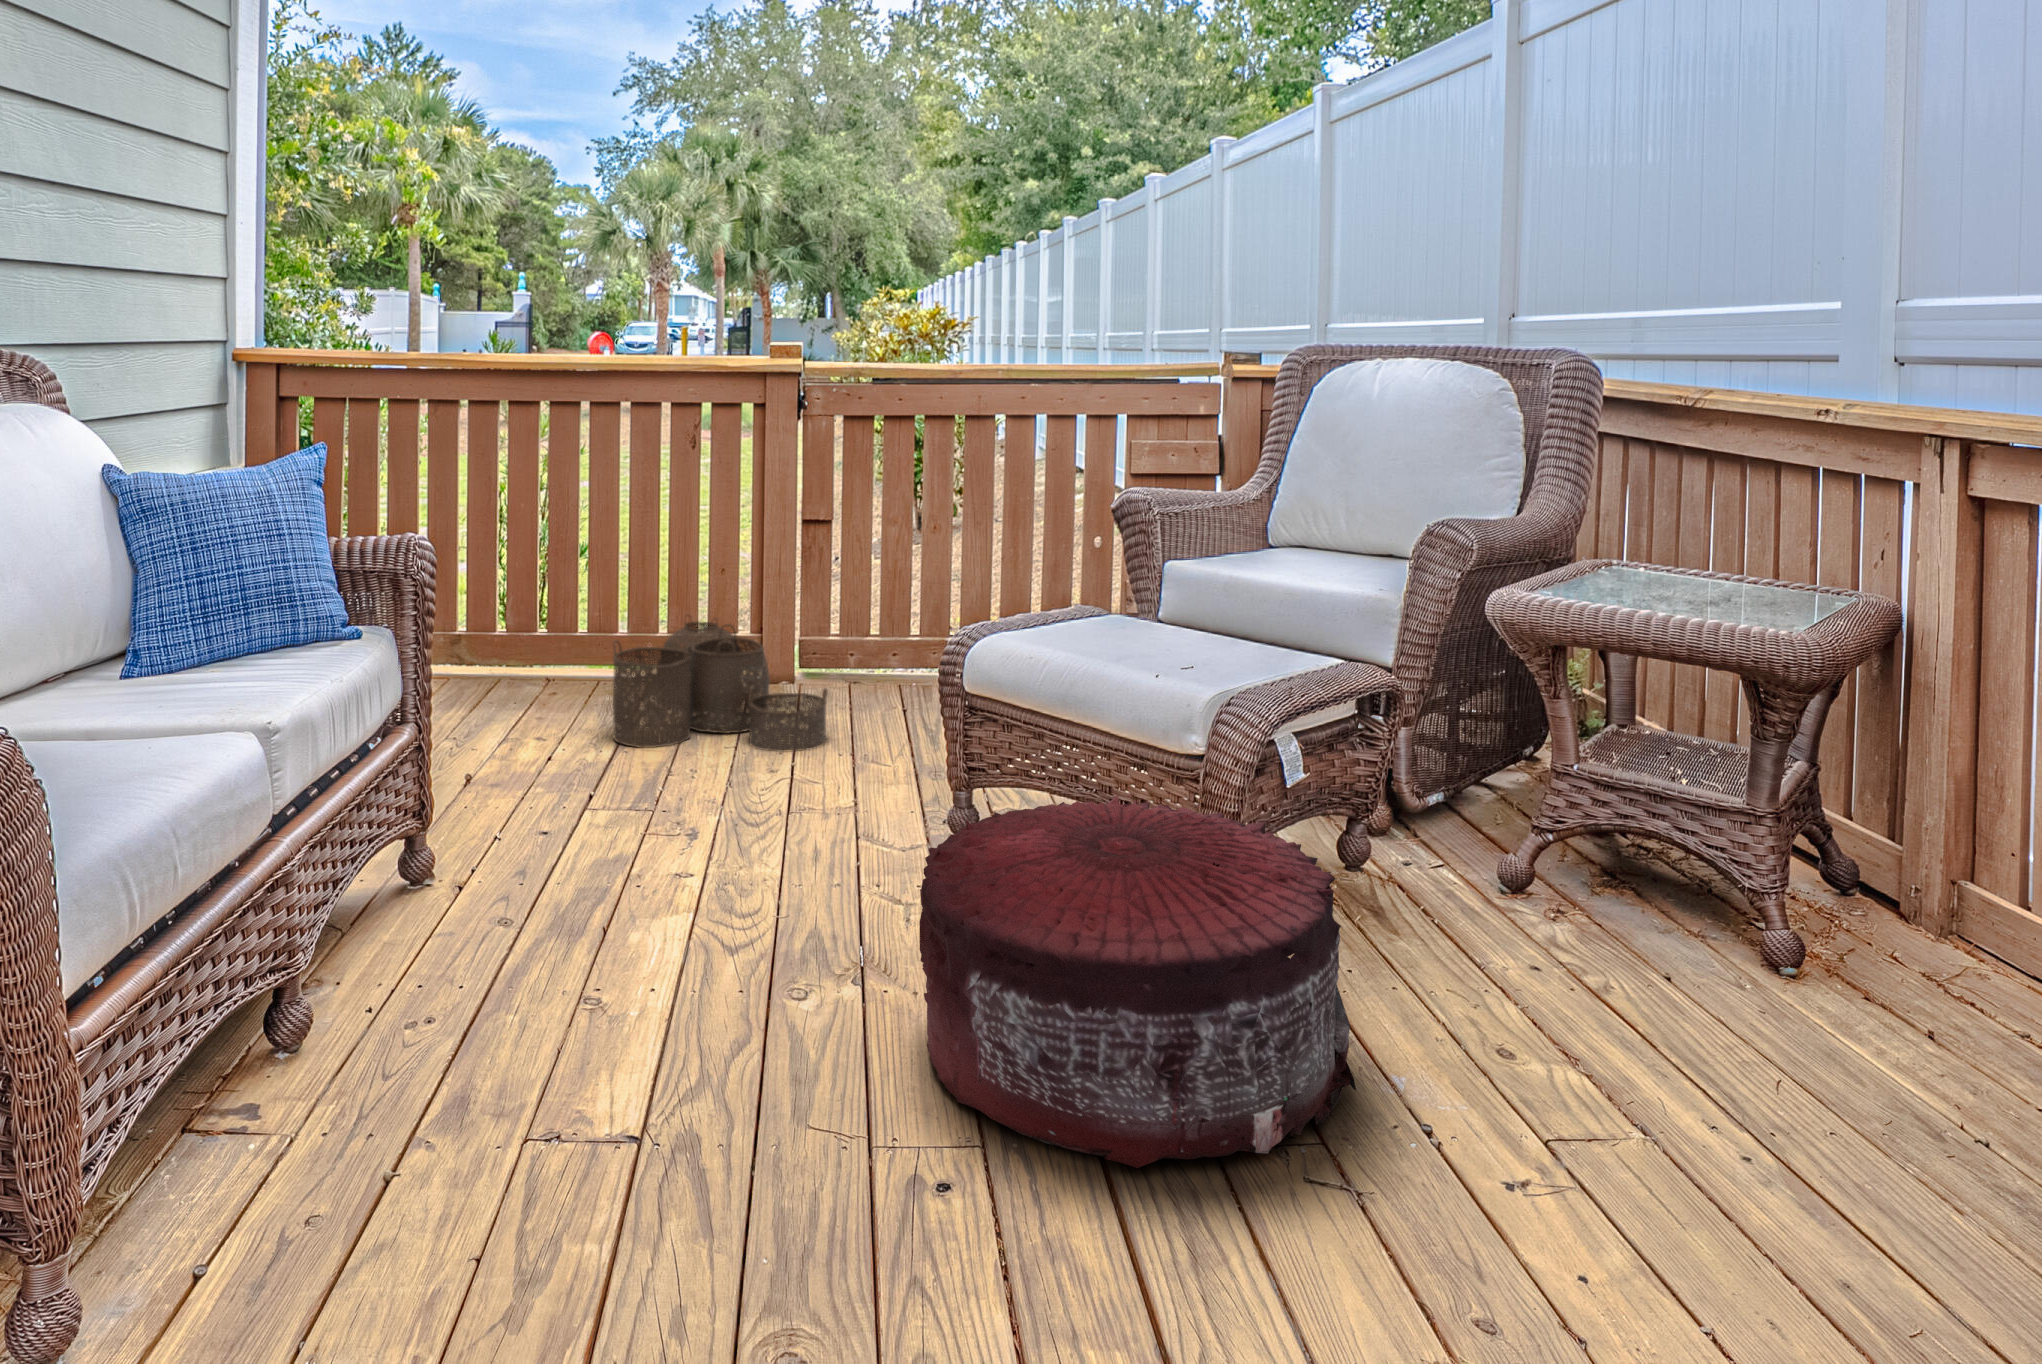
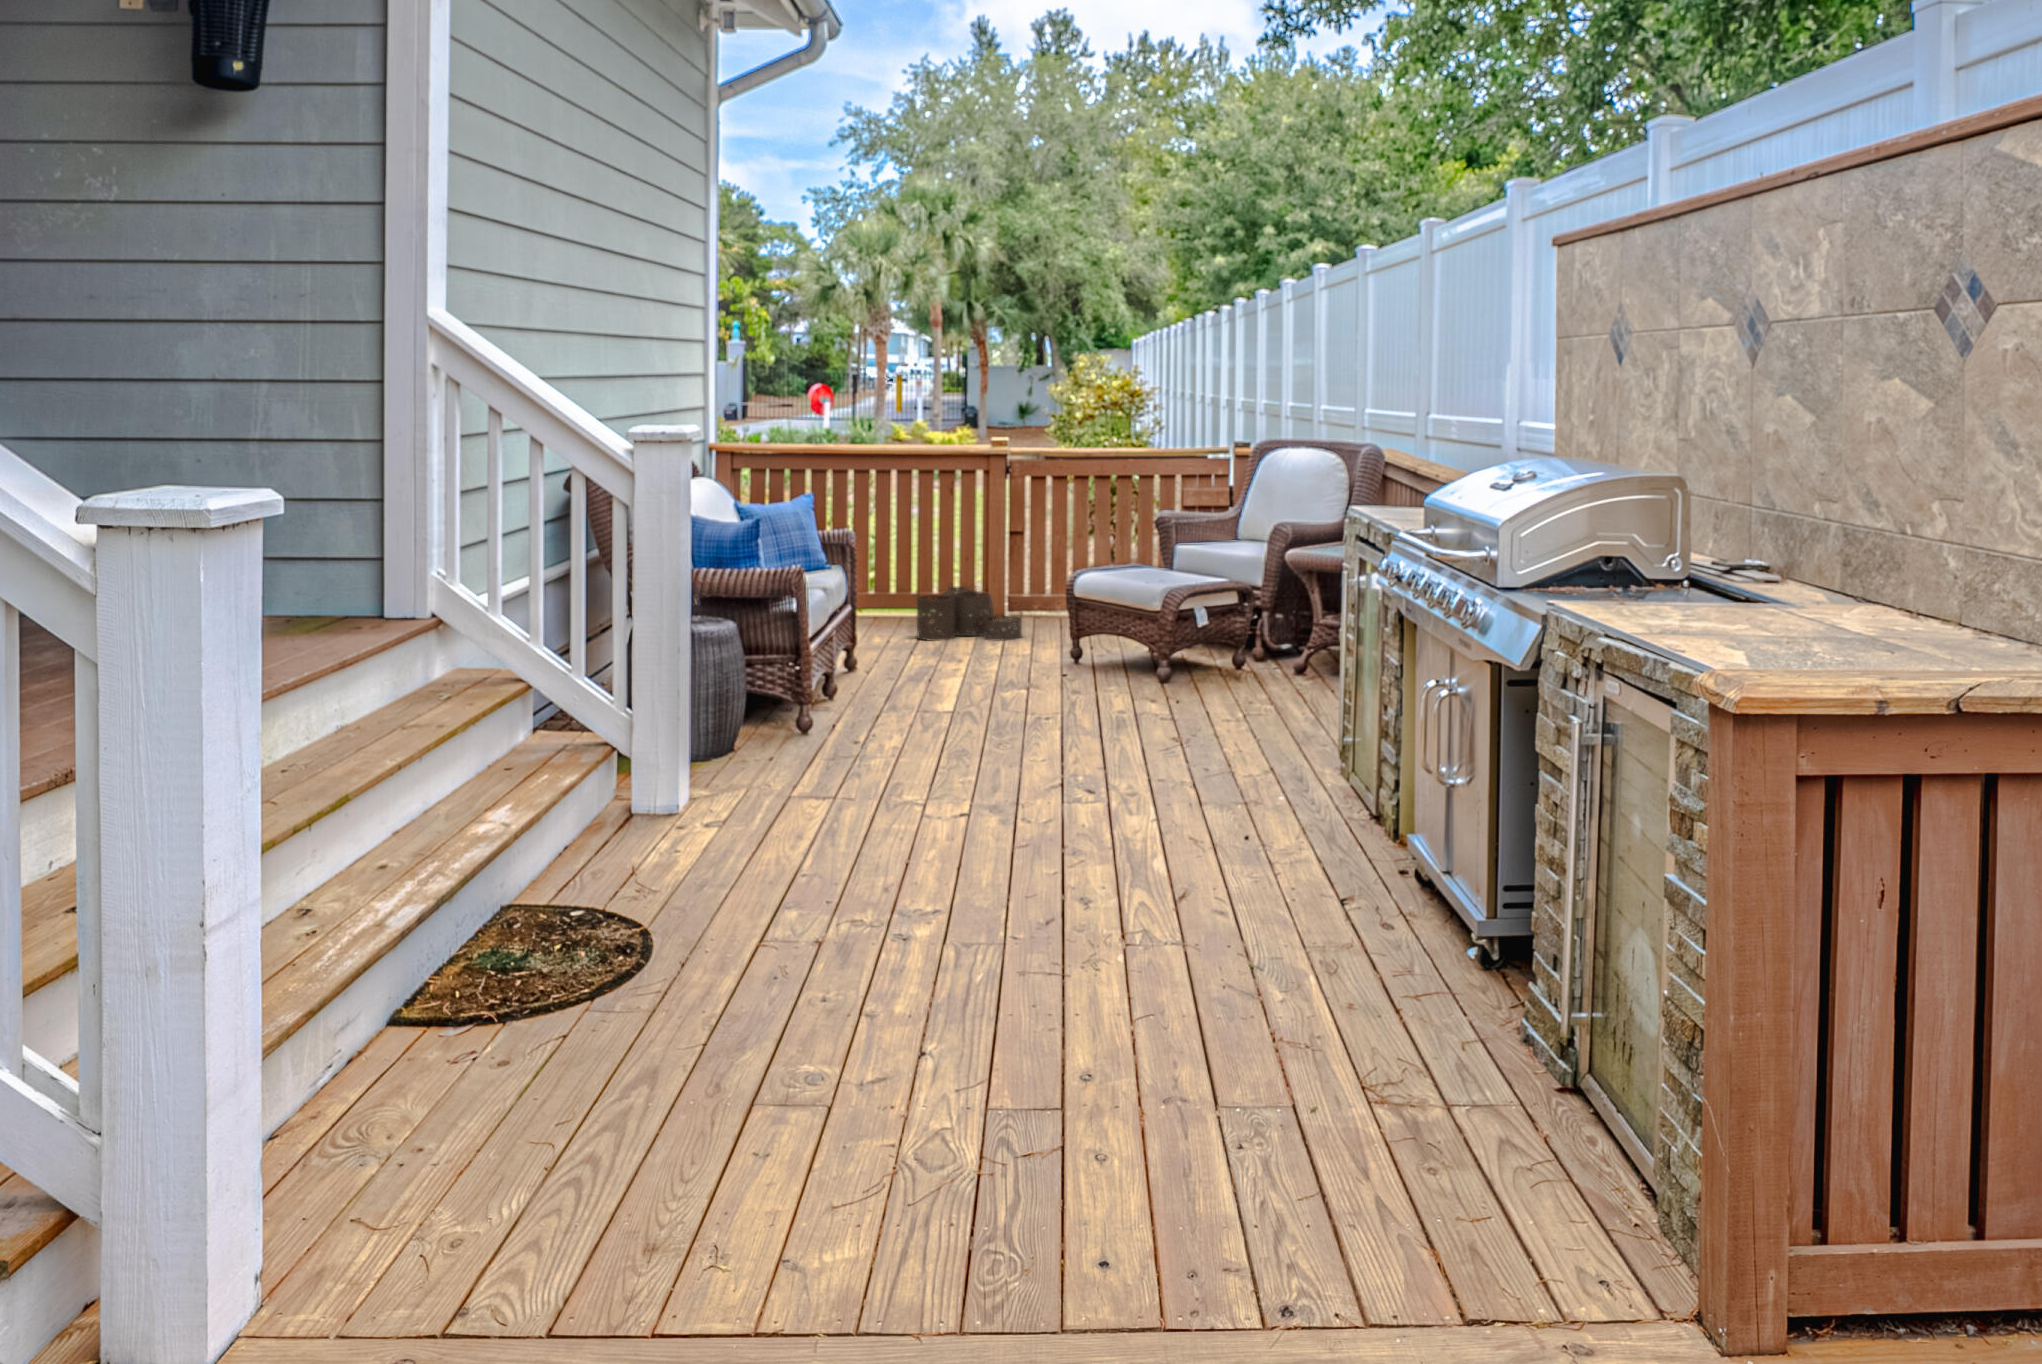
pouf: present [919,795,1356,1168] -> none [1044,614,1182,699]

